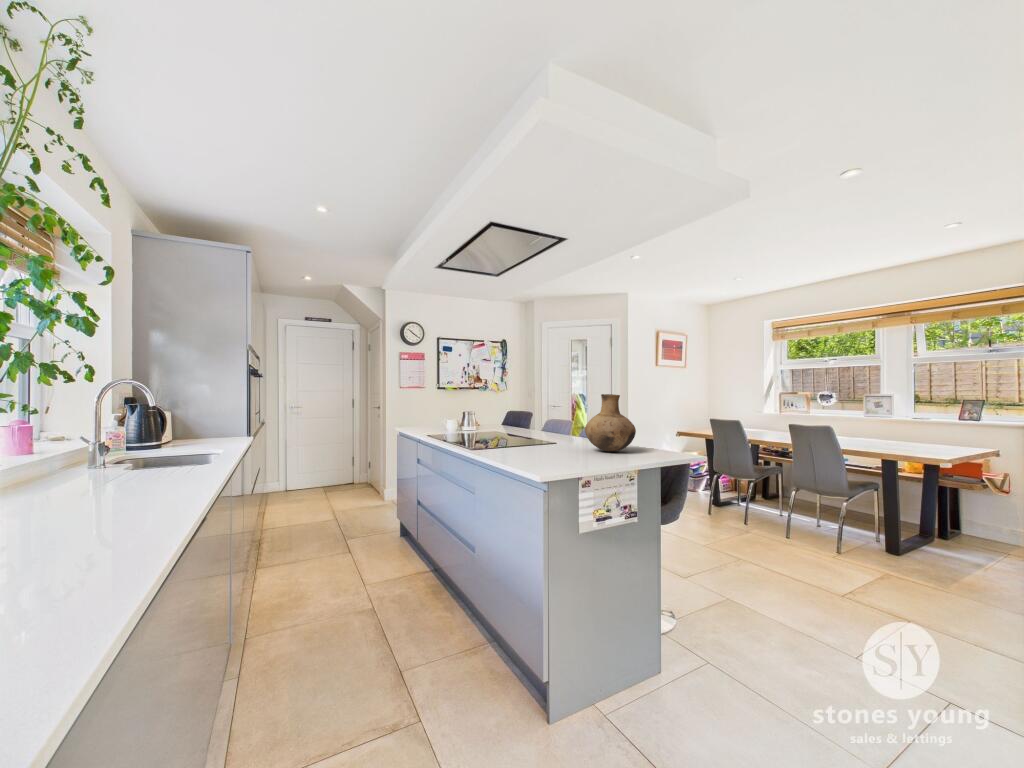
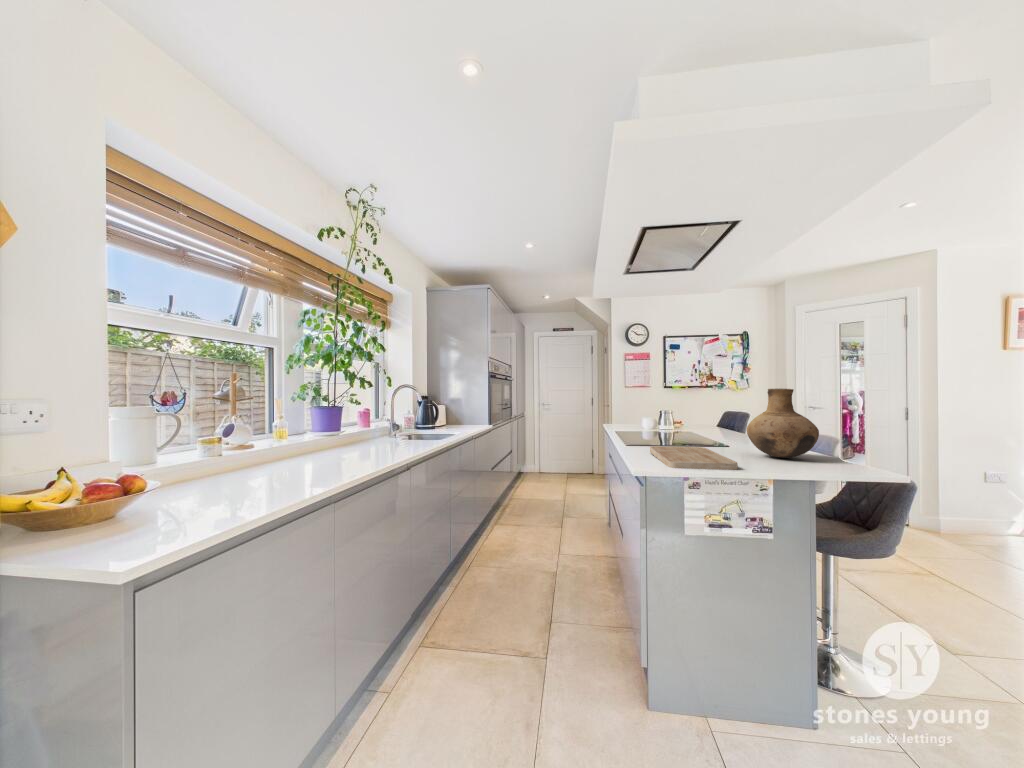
cutting board: none [519,448,614,471] -> present [650,446,738,470]

